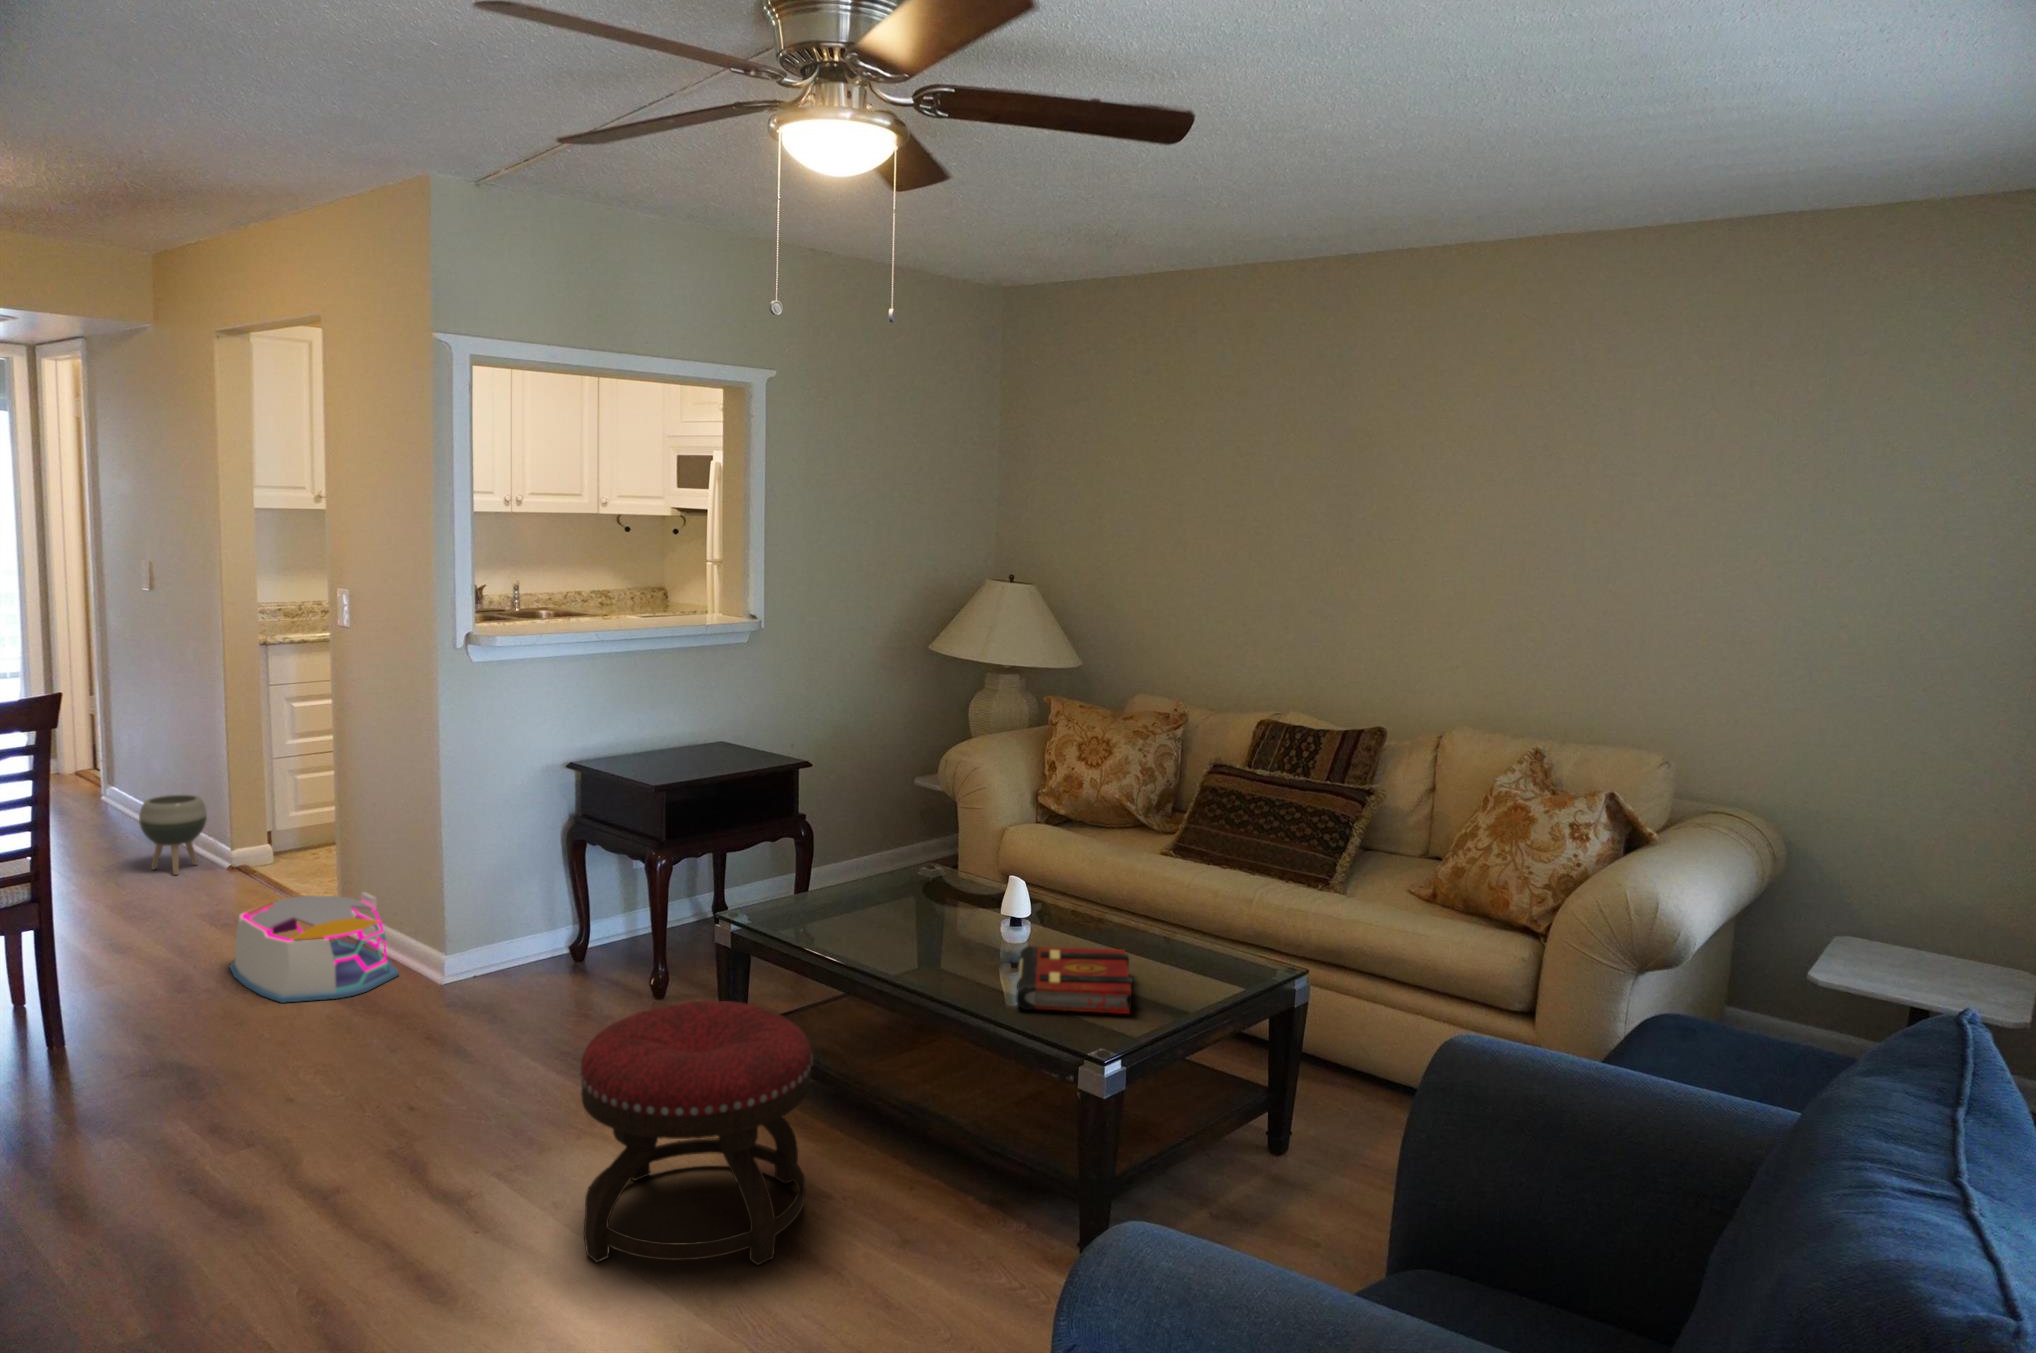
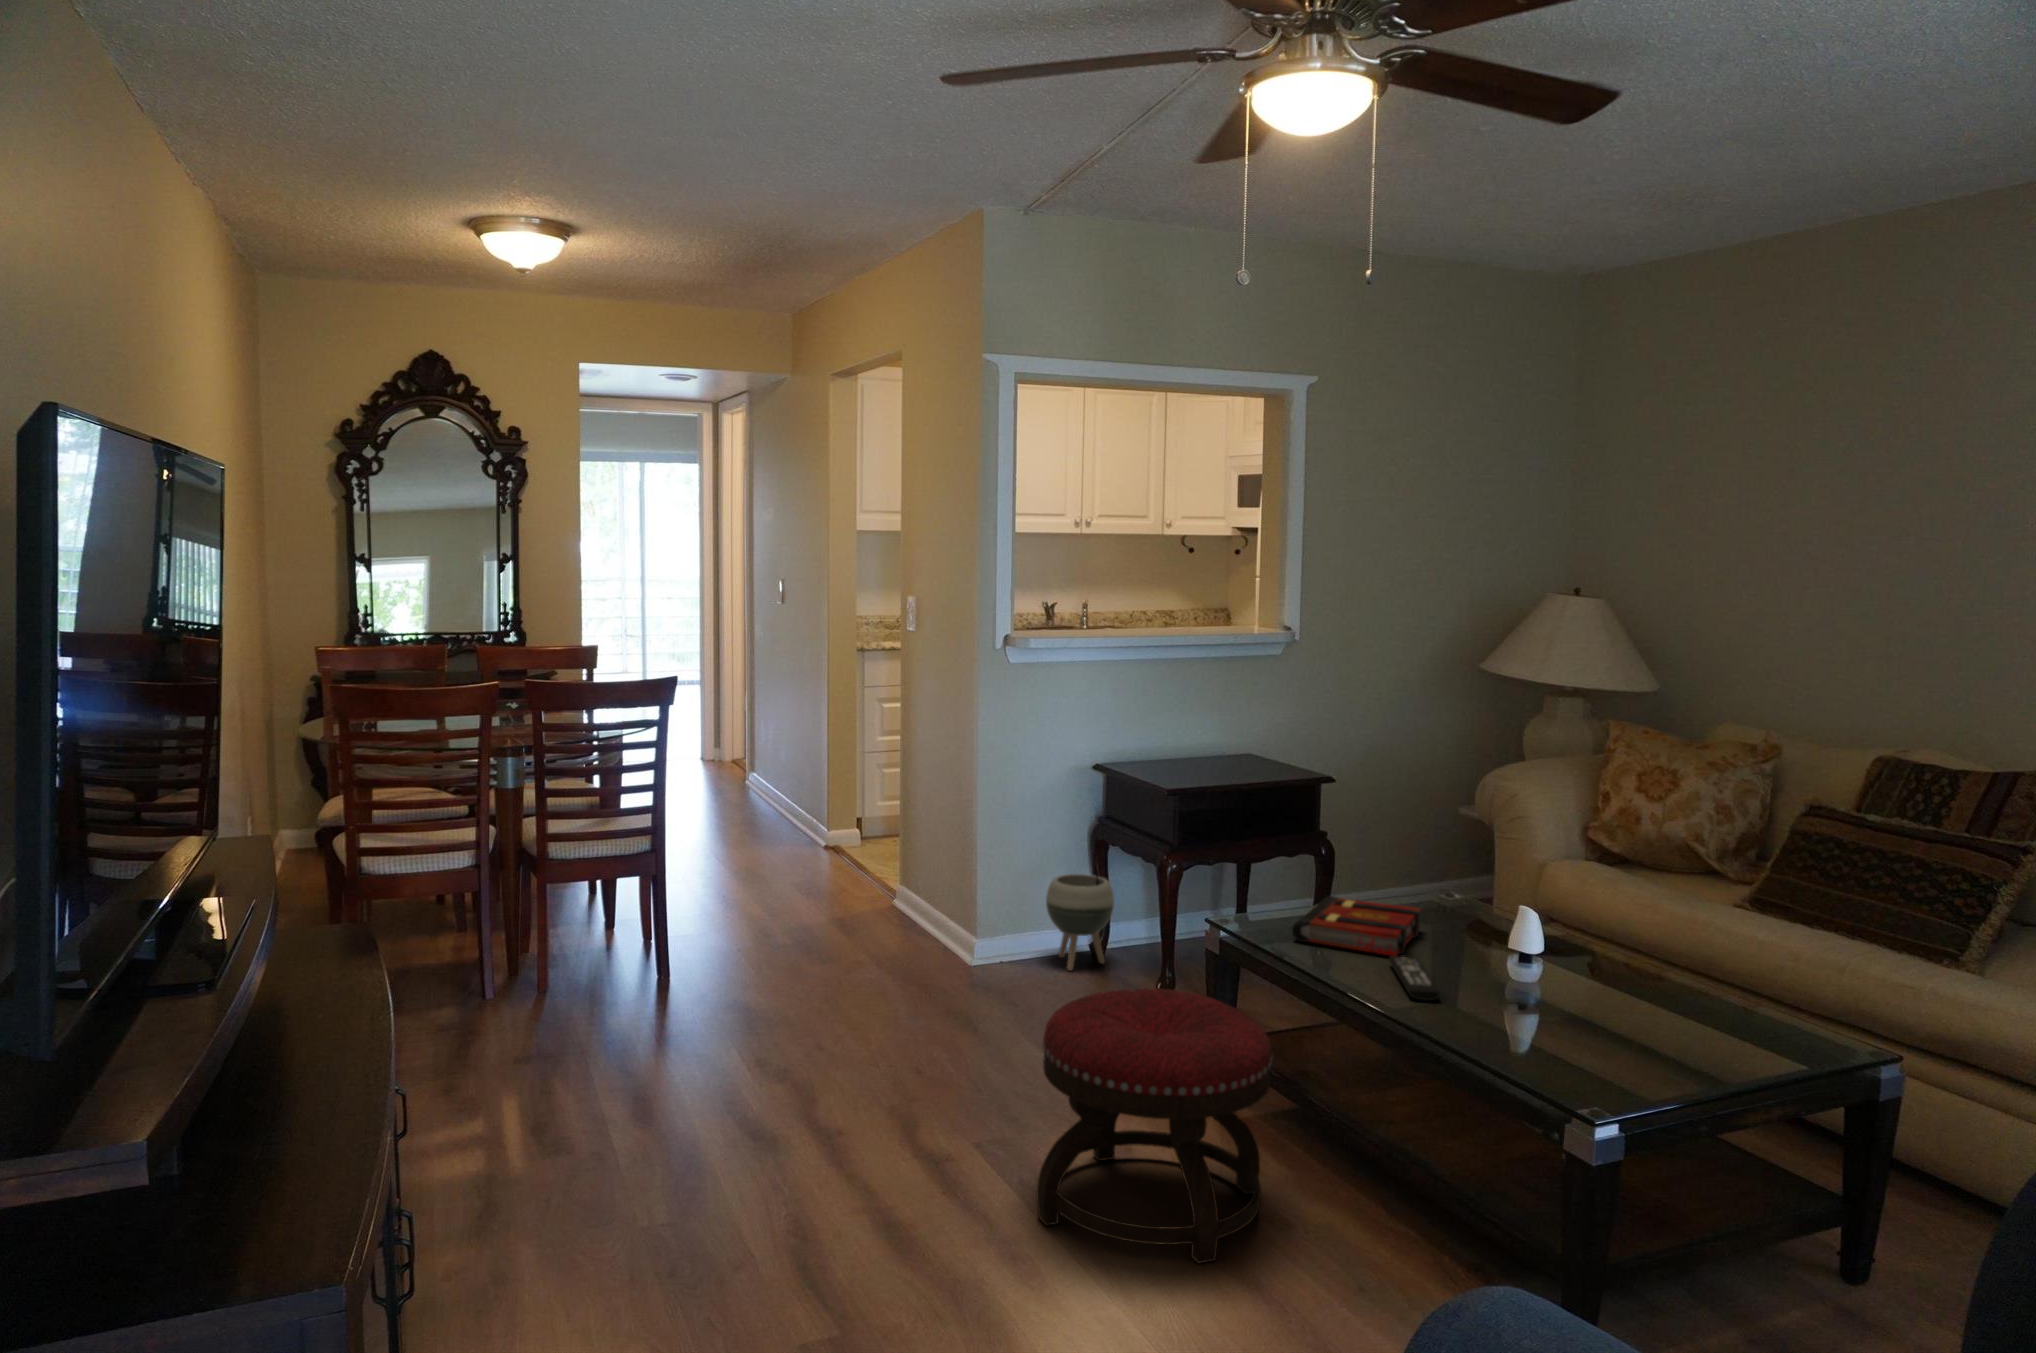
planter: present [139,795,207,875] -> present [1046,874,1114,970]
storage bin: present [230,892,399,1003] -> none [807,868,937,961]
remote control: none [899,935,953,977] -> present [1389,956,1440,1001]
book: present [1016,946,1132,1014] -> present [1292,896,1421,956]

